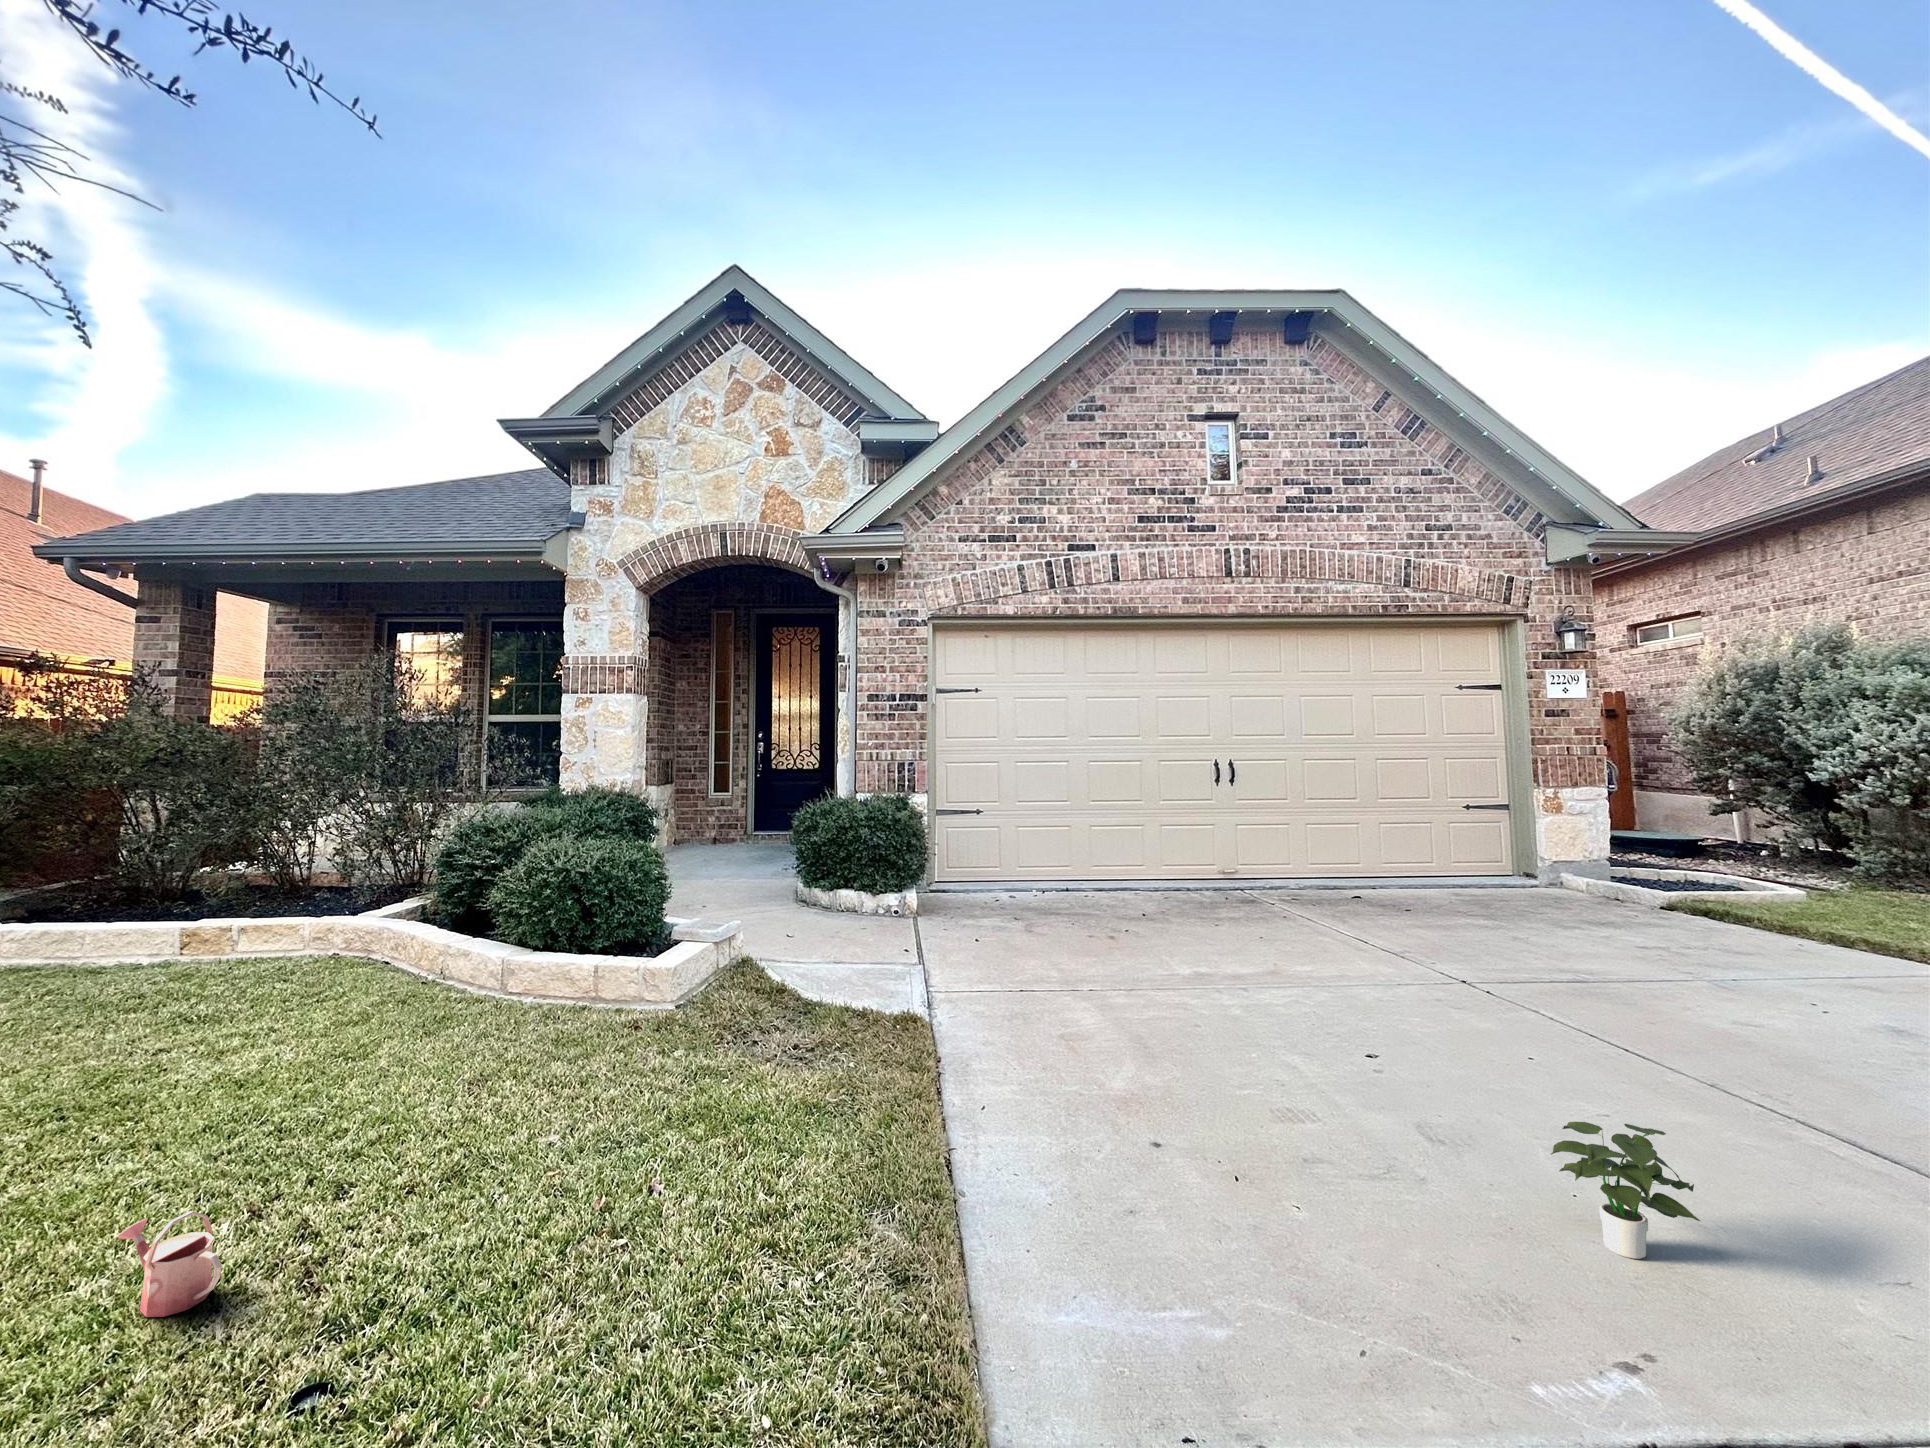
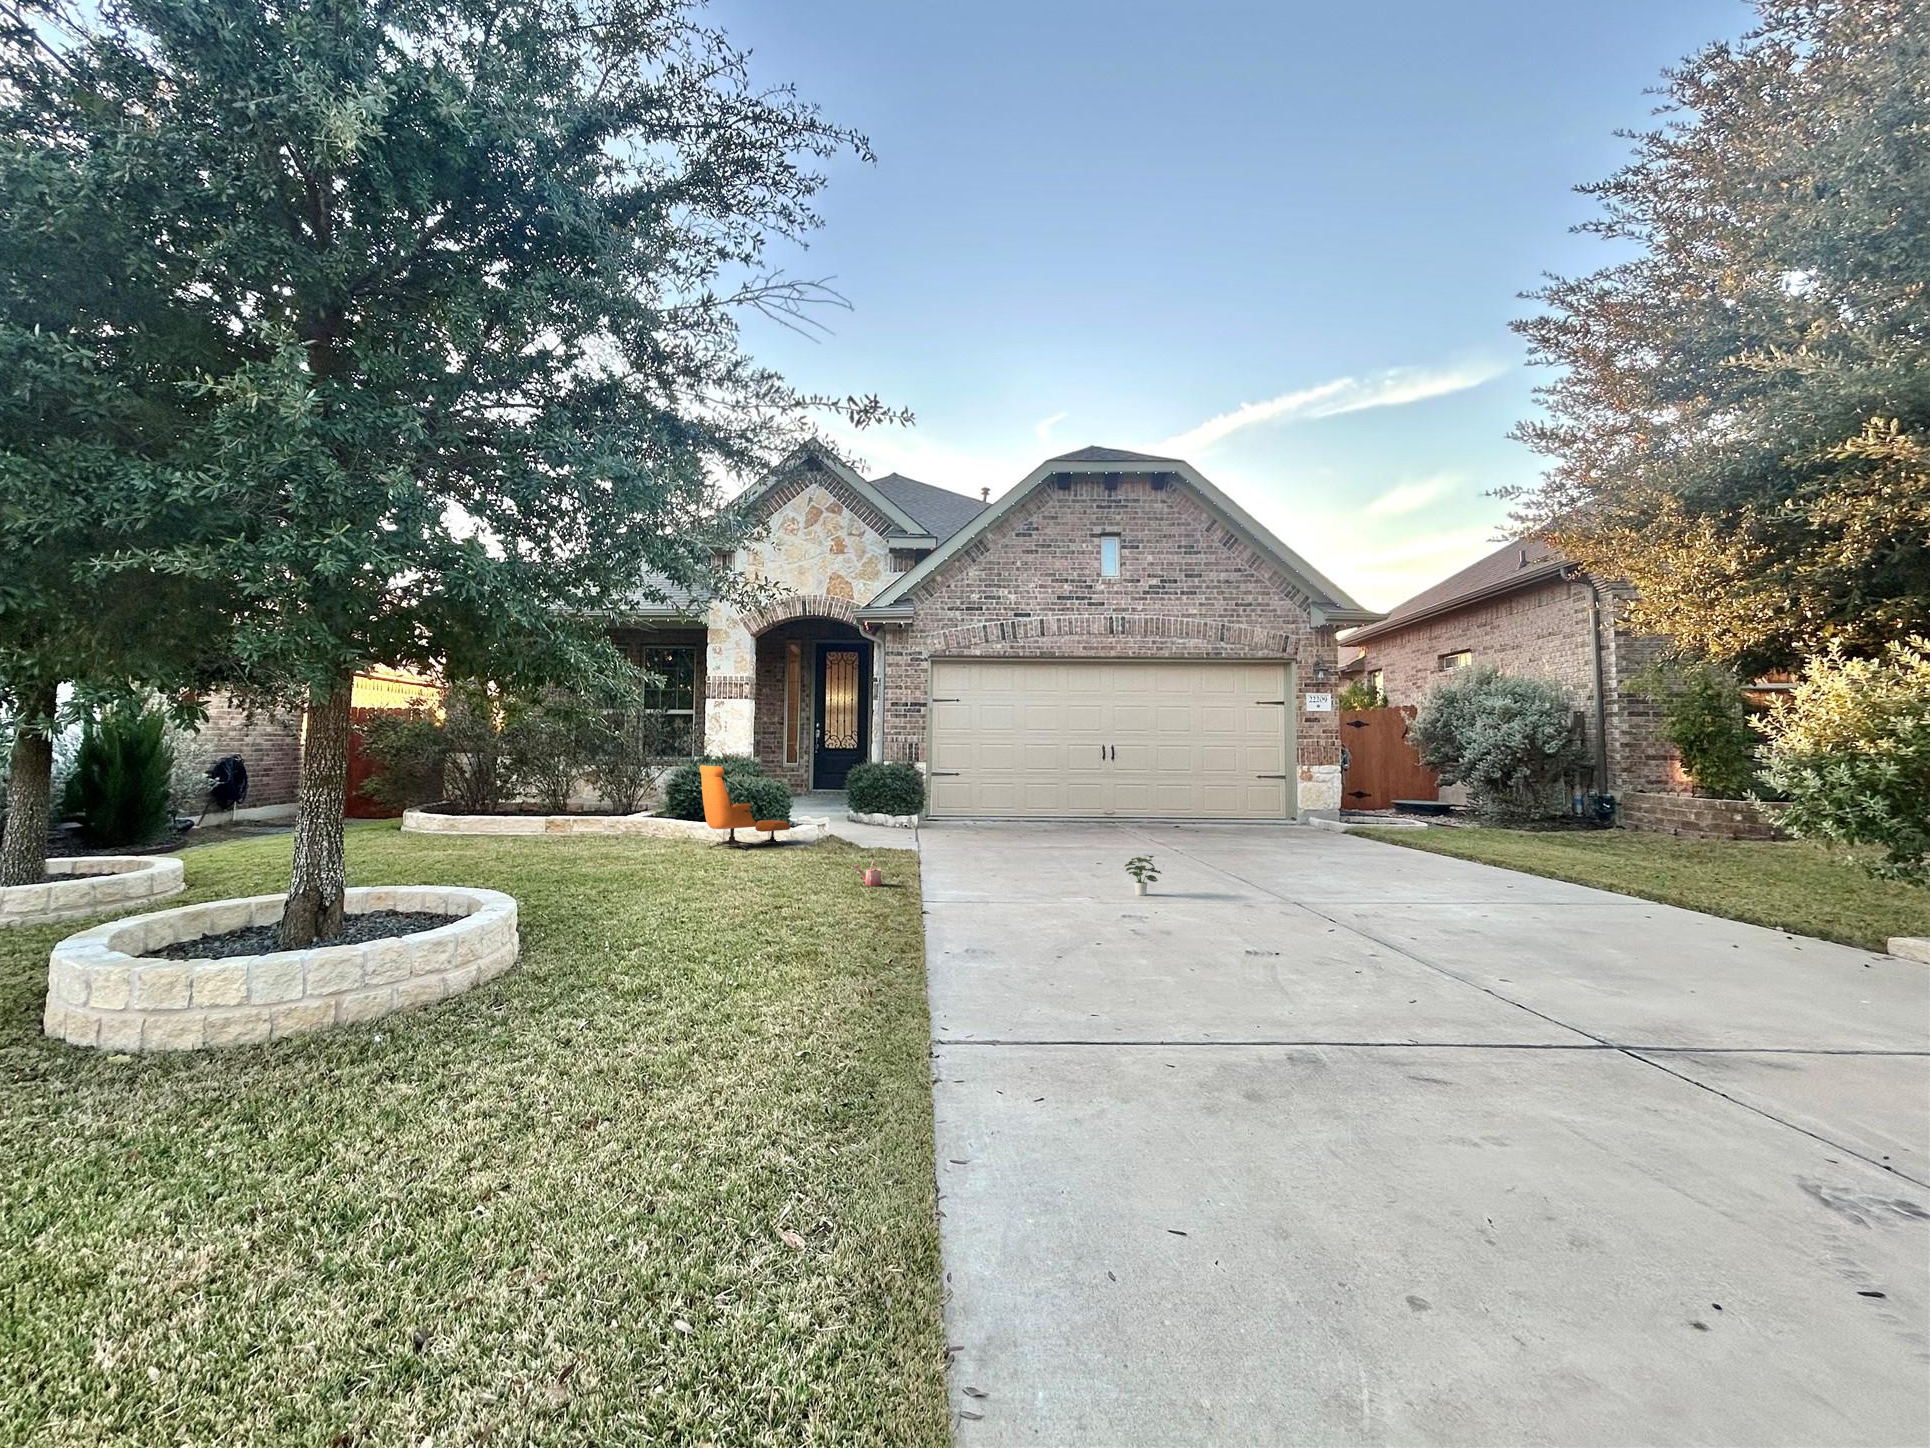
lounge chair: none [431,834,653,1031] -> present [700,765,790,850]
watering can: present [118,1211,222,1317] -> present [854,861,888,886]

